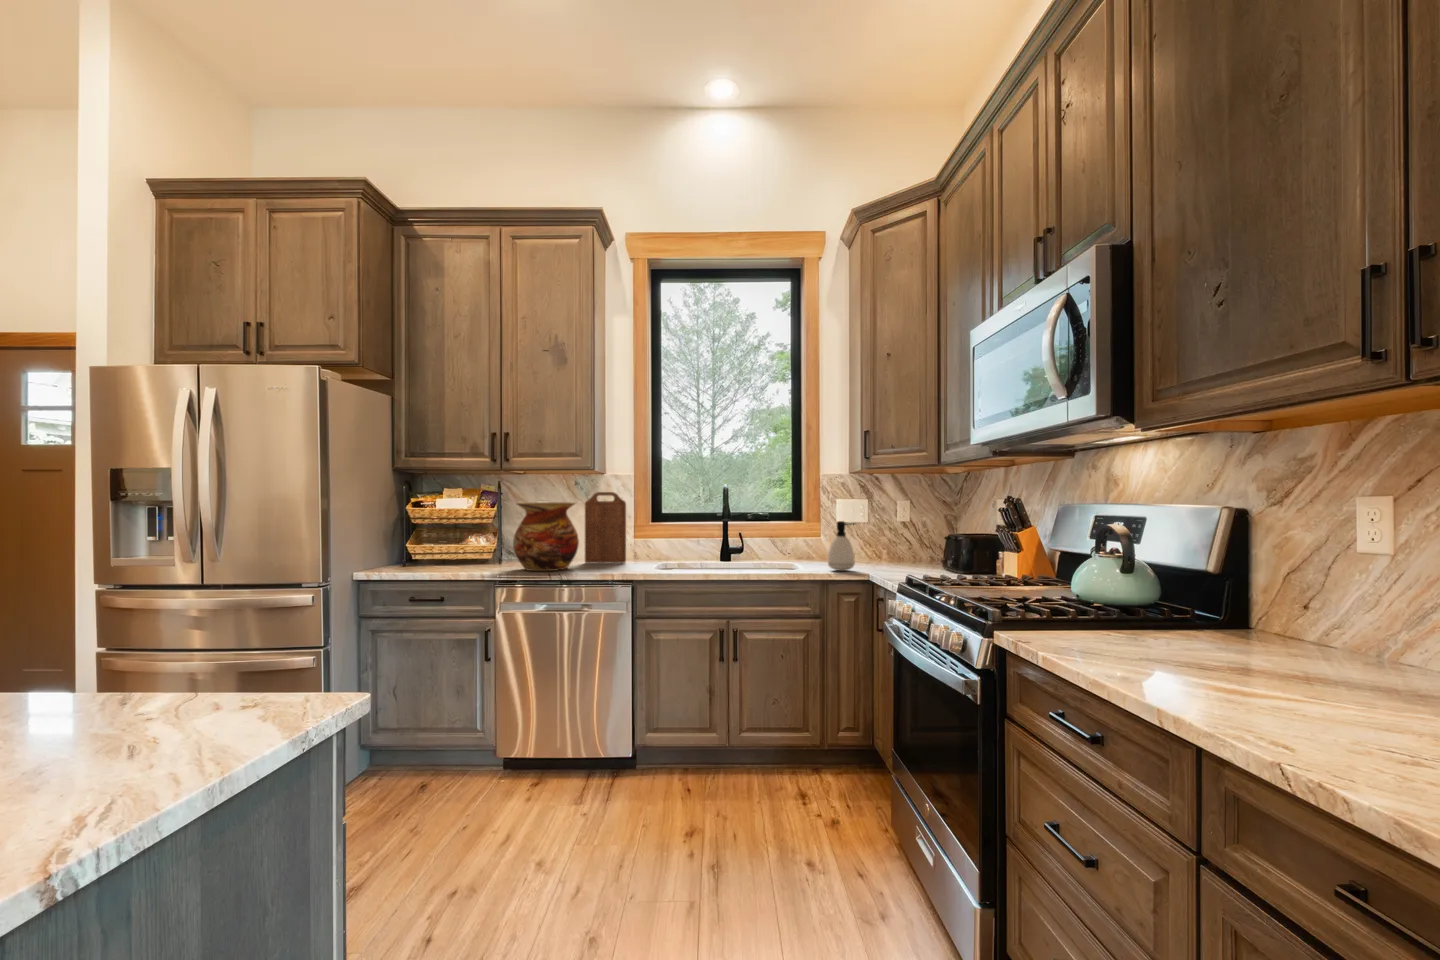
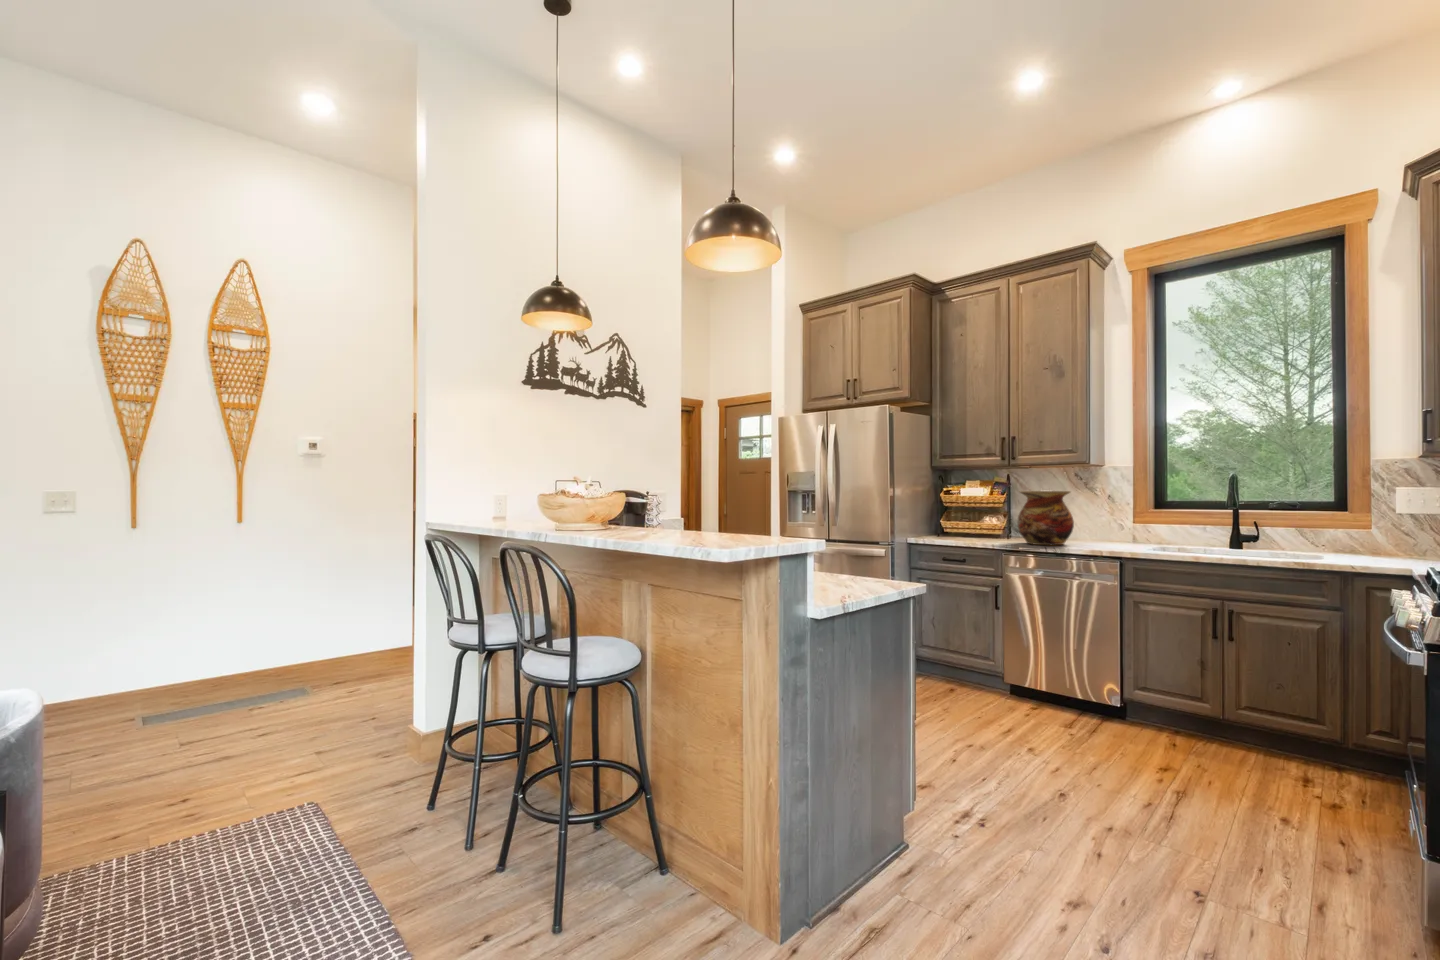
cutting board: present [585,492,626,563] -> none [1082,482,1123,544]
soap dispenser: present [828,521,855,571] -> none [1357,513,1399,566]

